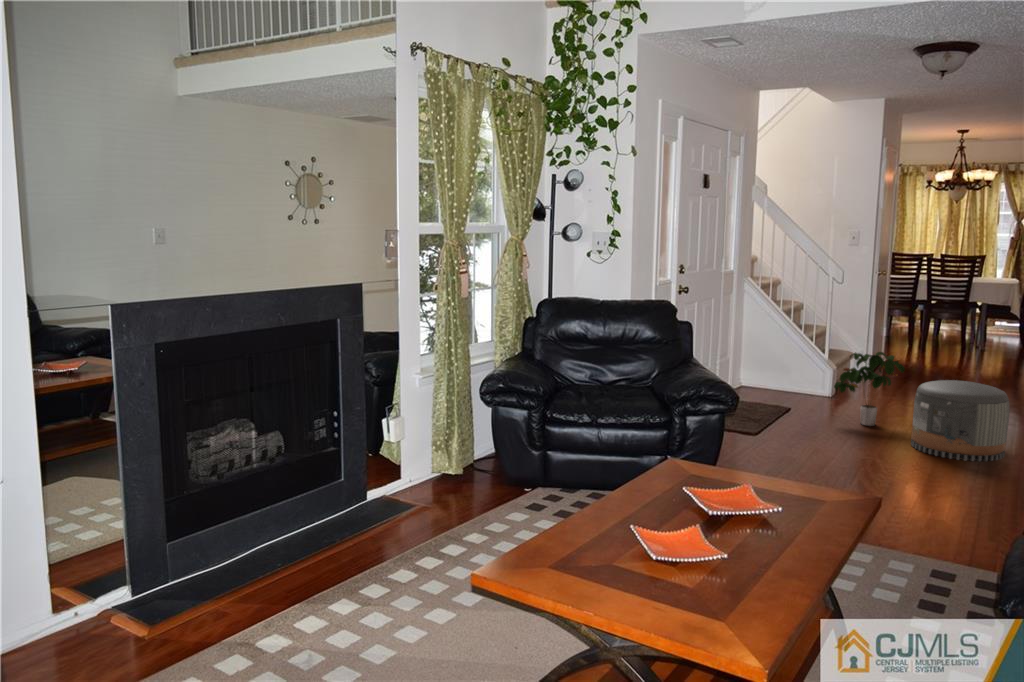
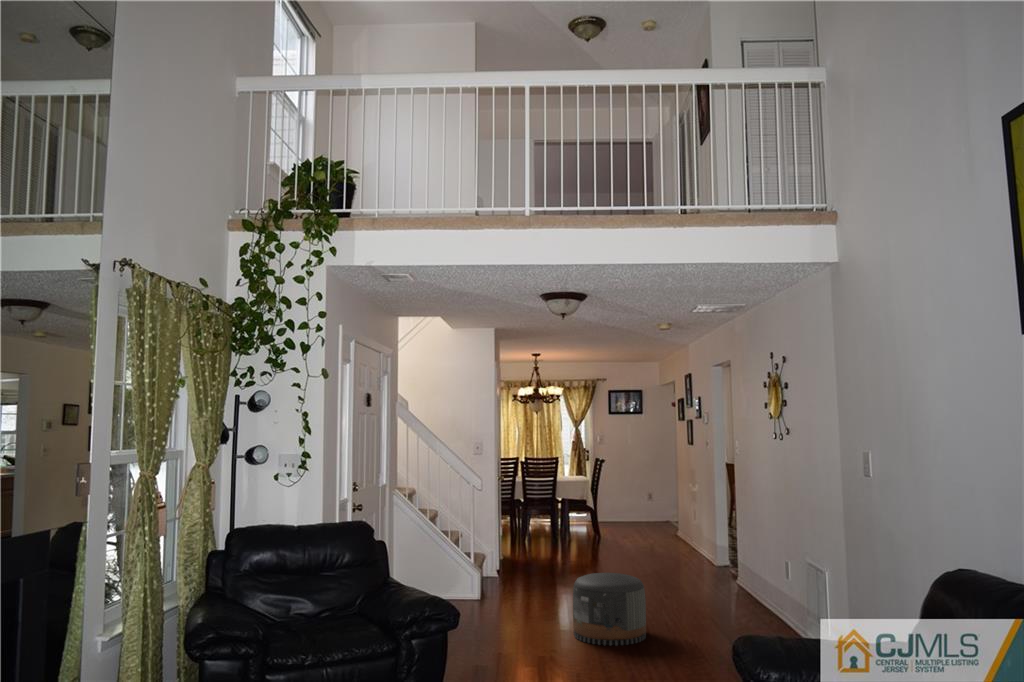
potted plant: present [834,352,905,426] -> none [500,553,554,624]

